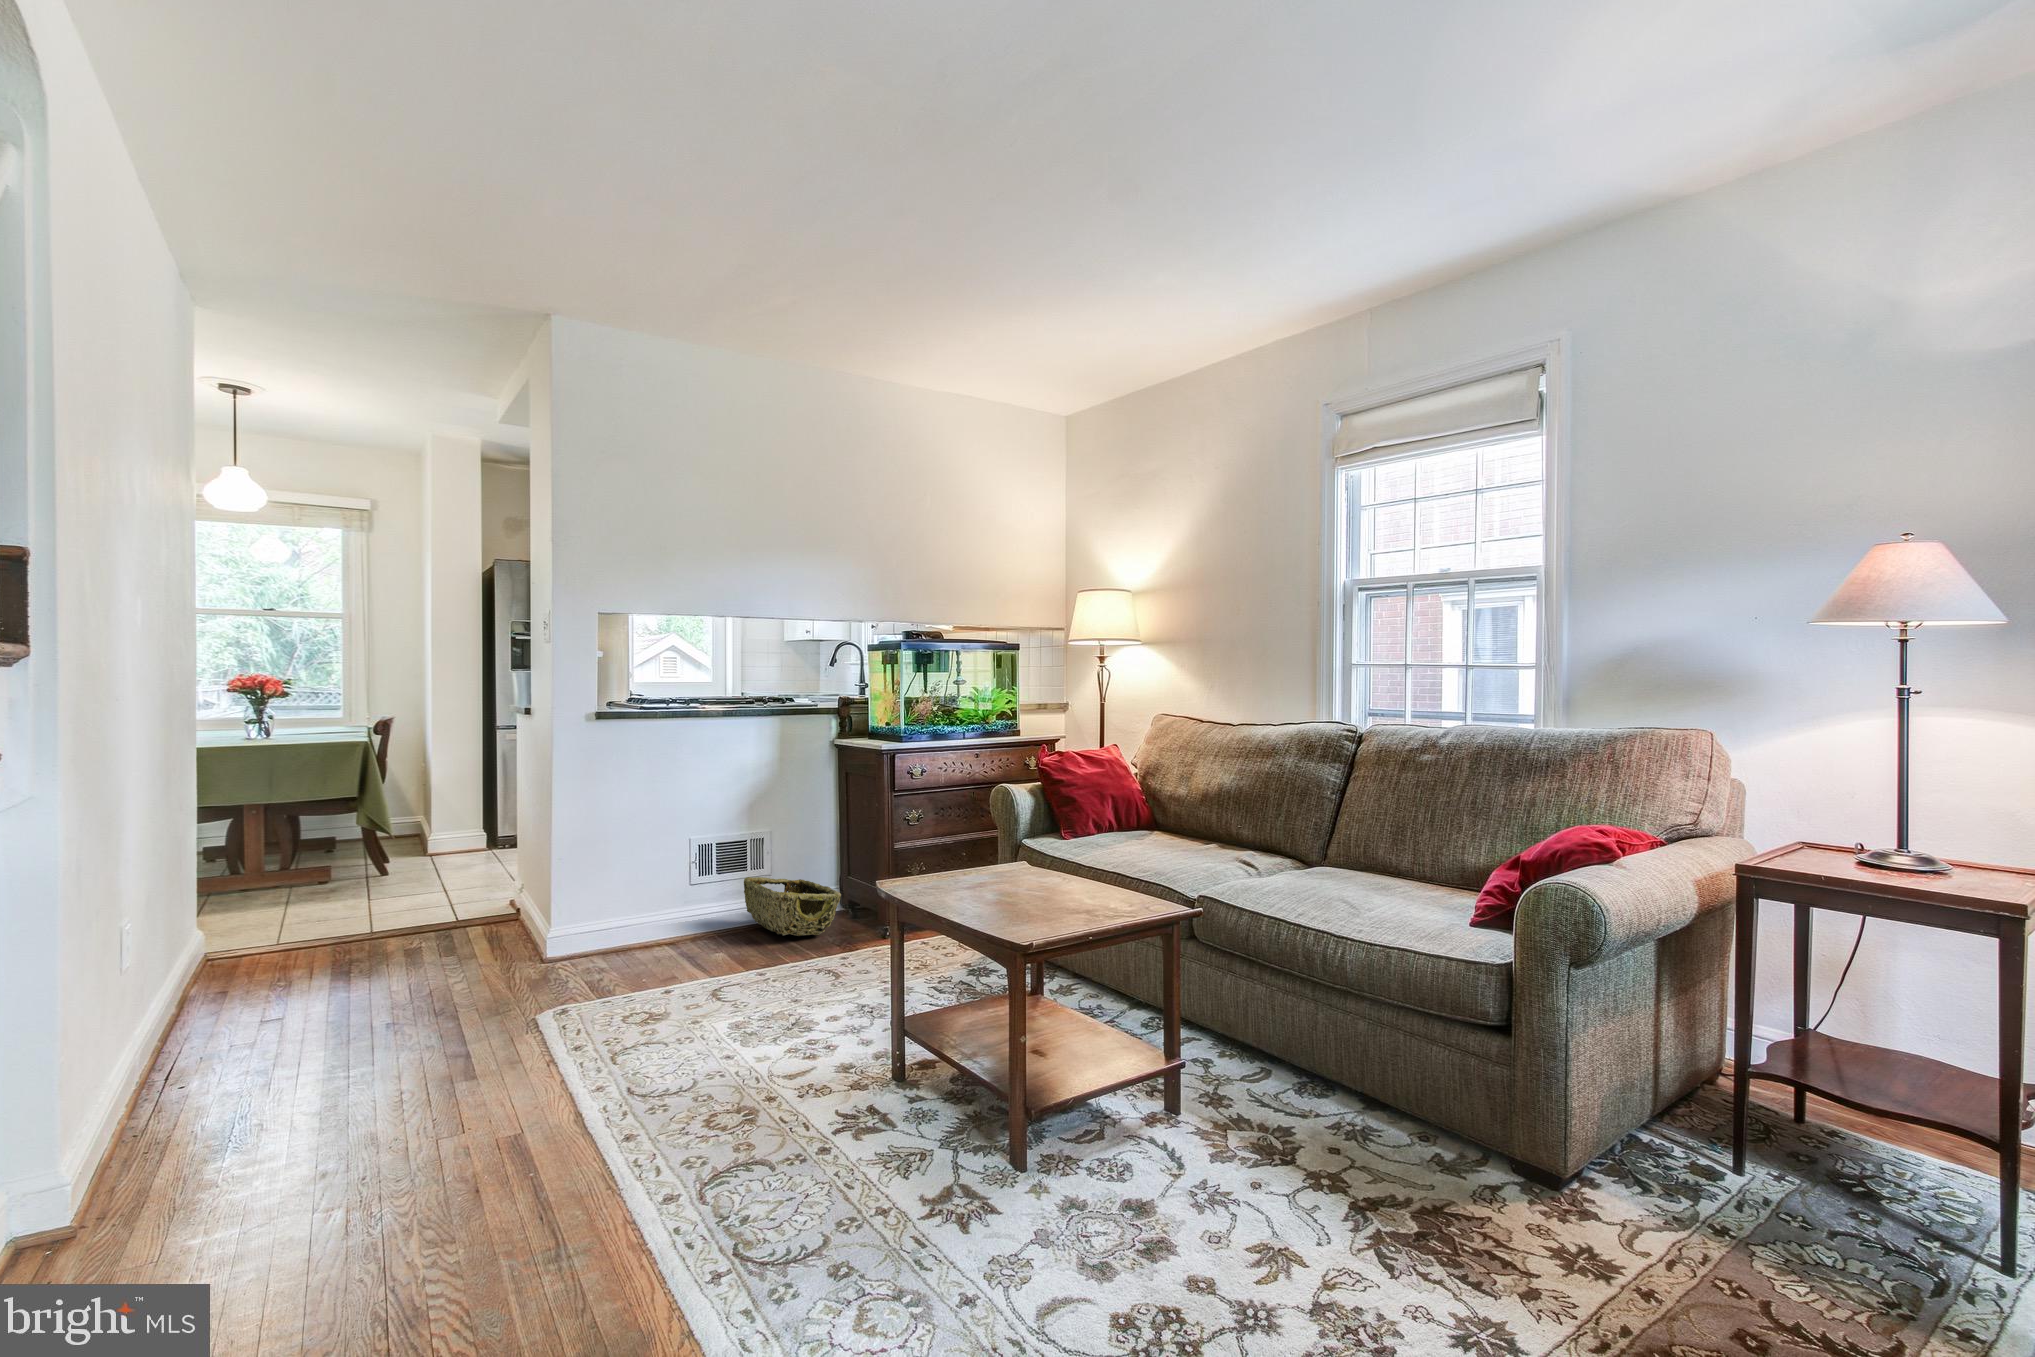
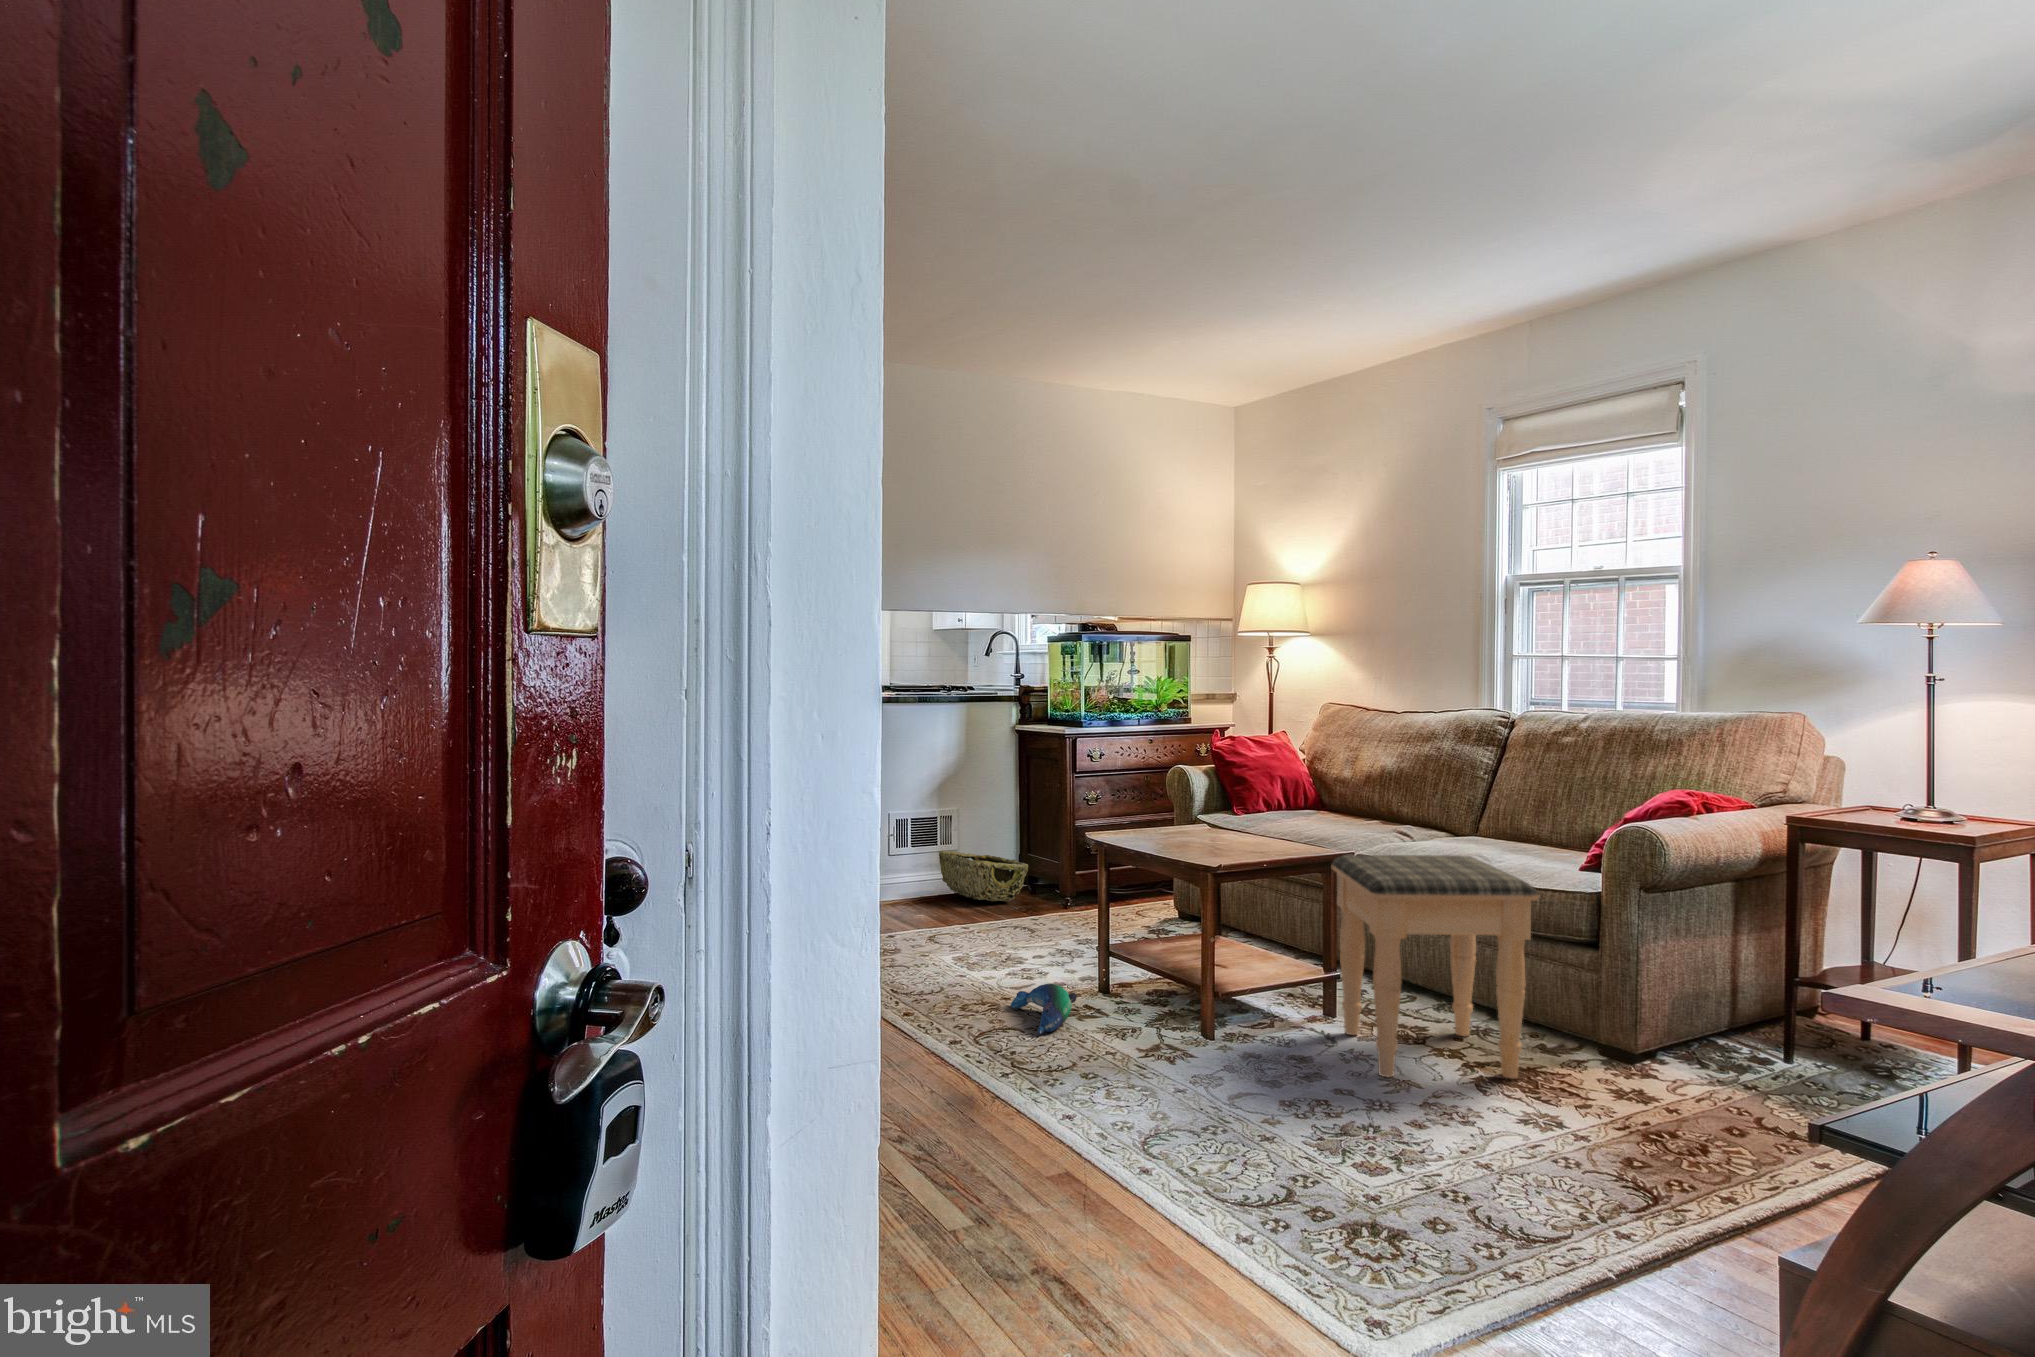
footstool: none [1182,914,1465,1250] -> present [1332,855,1538,1079]
plush toy: none [764,1093,850,1182] -> present [1010,984,1077,1034]

